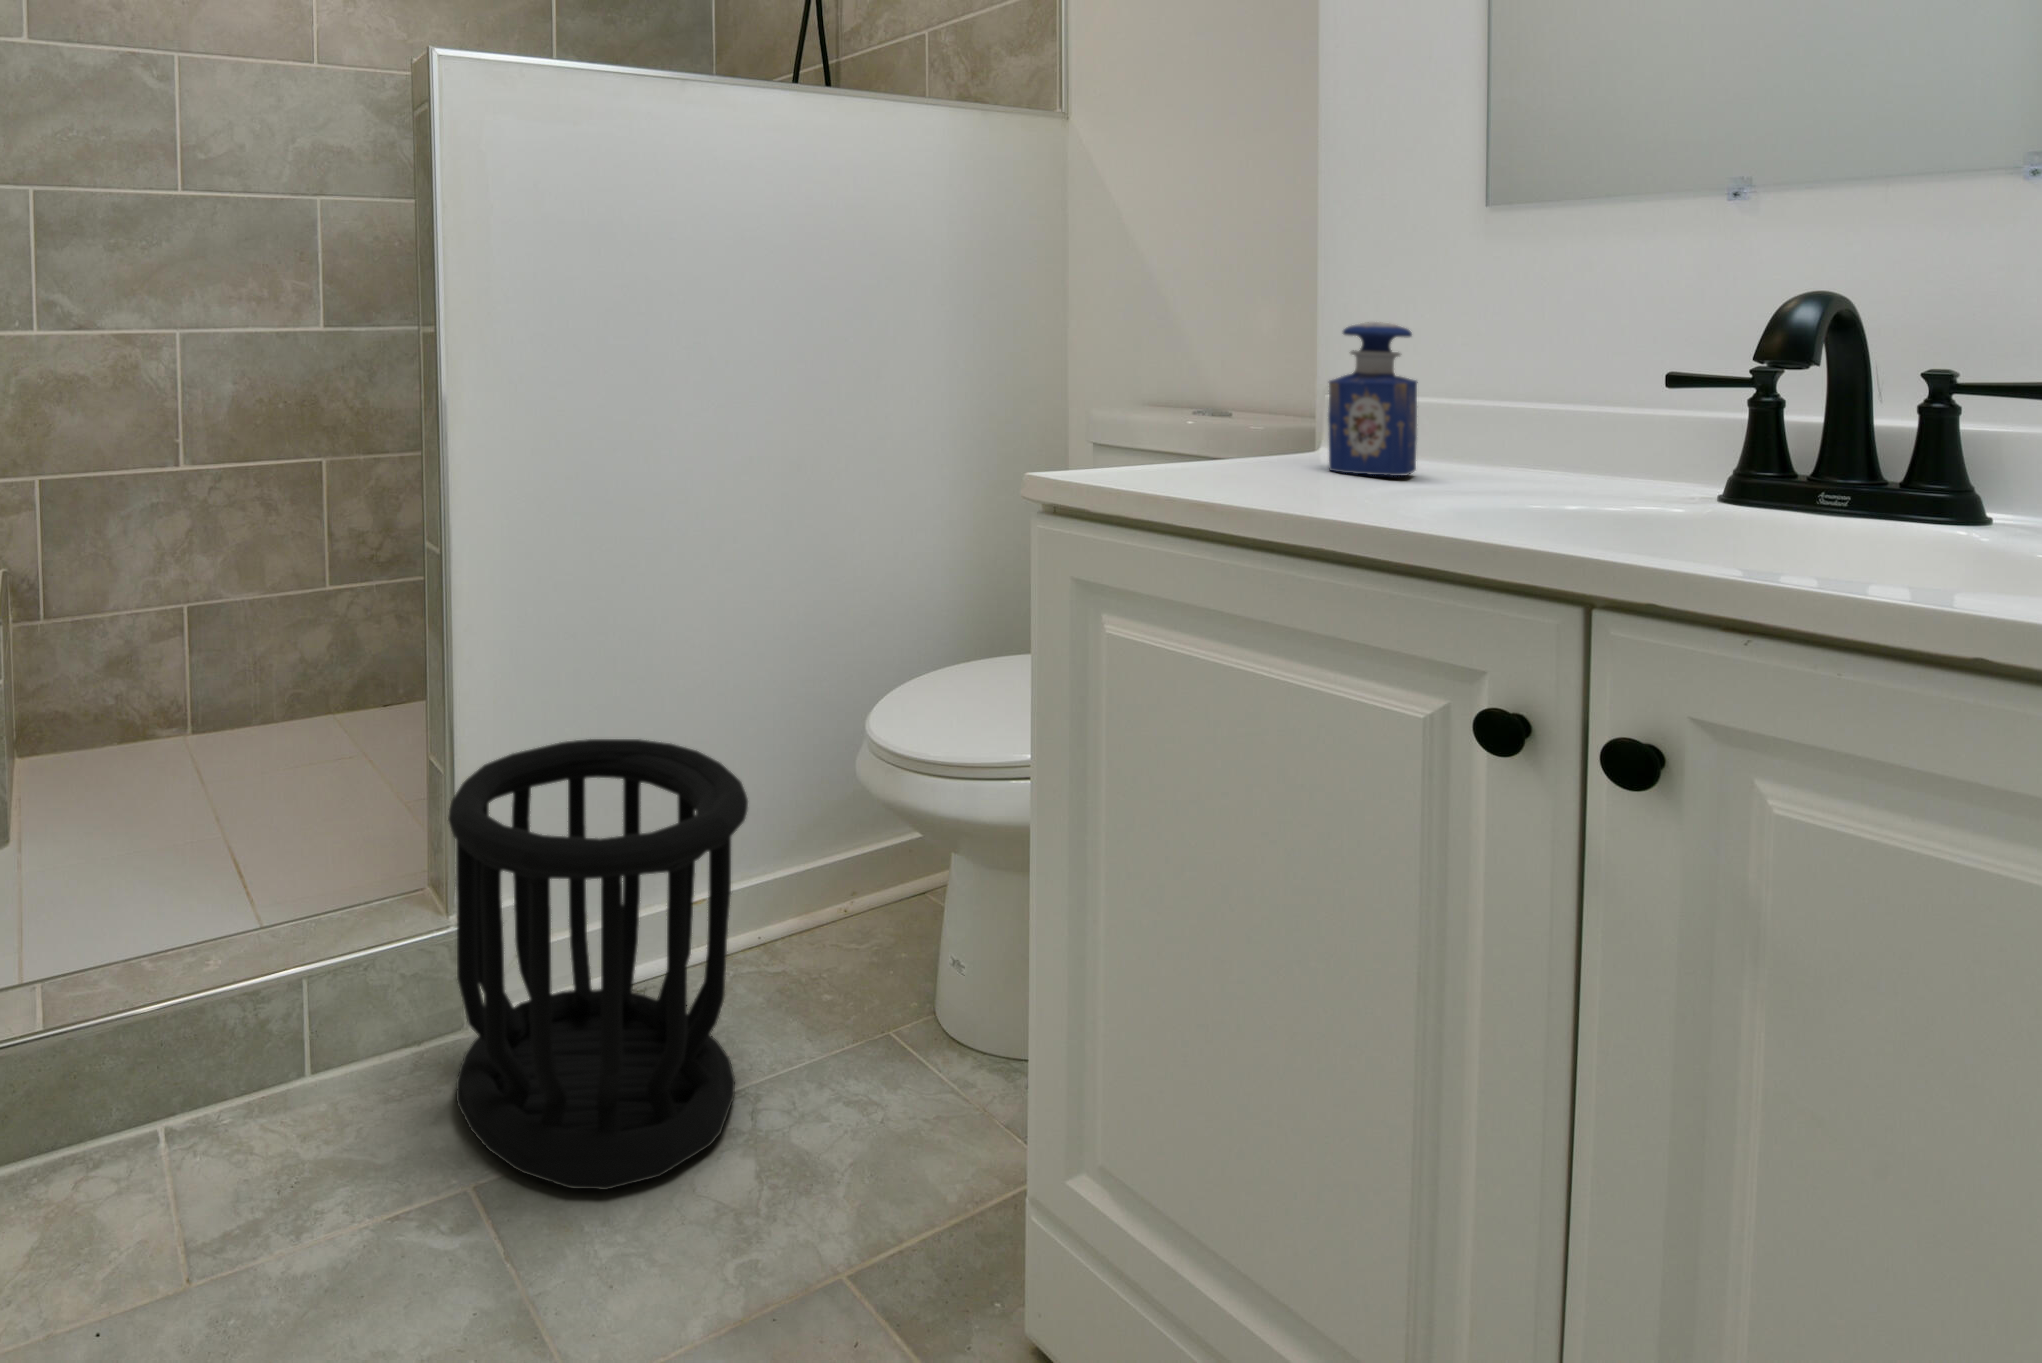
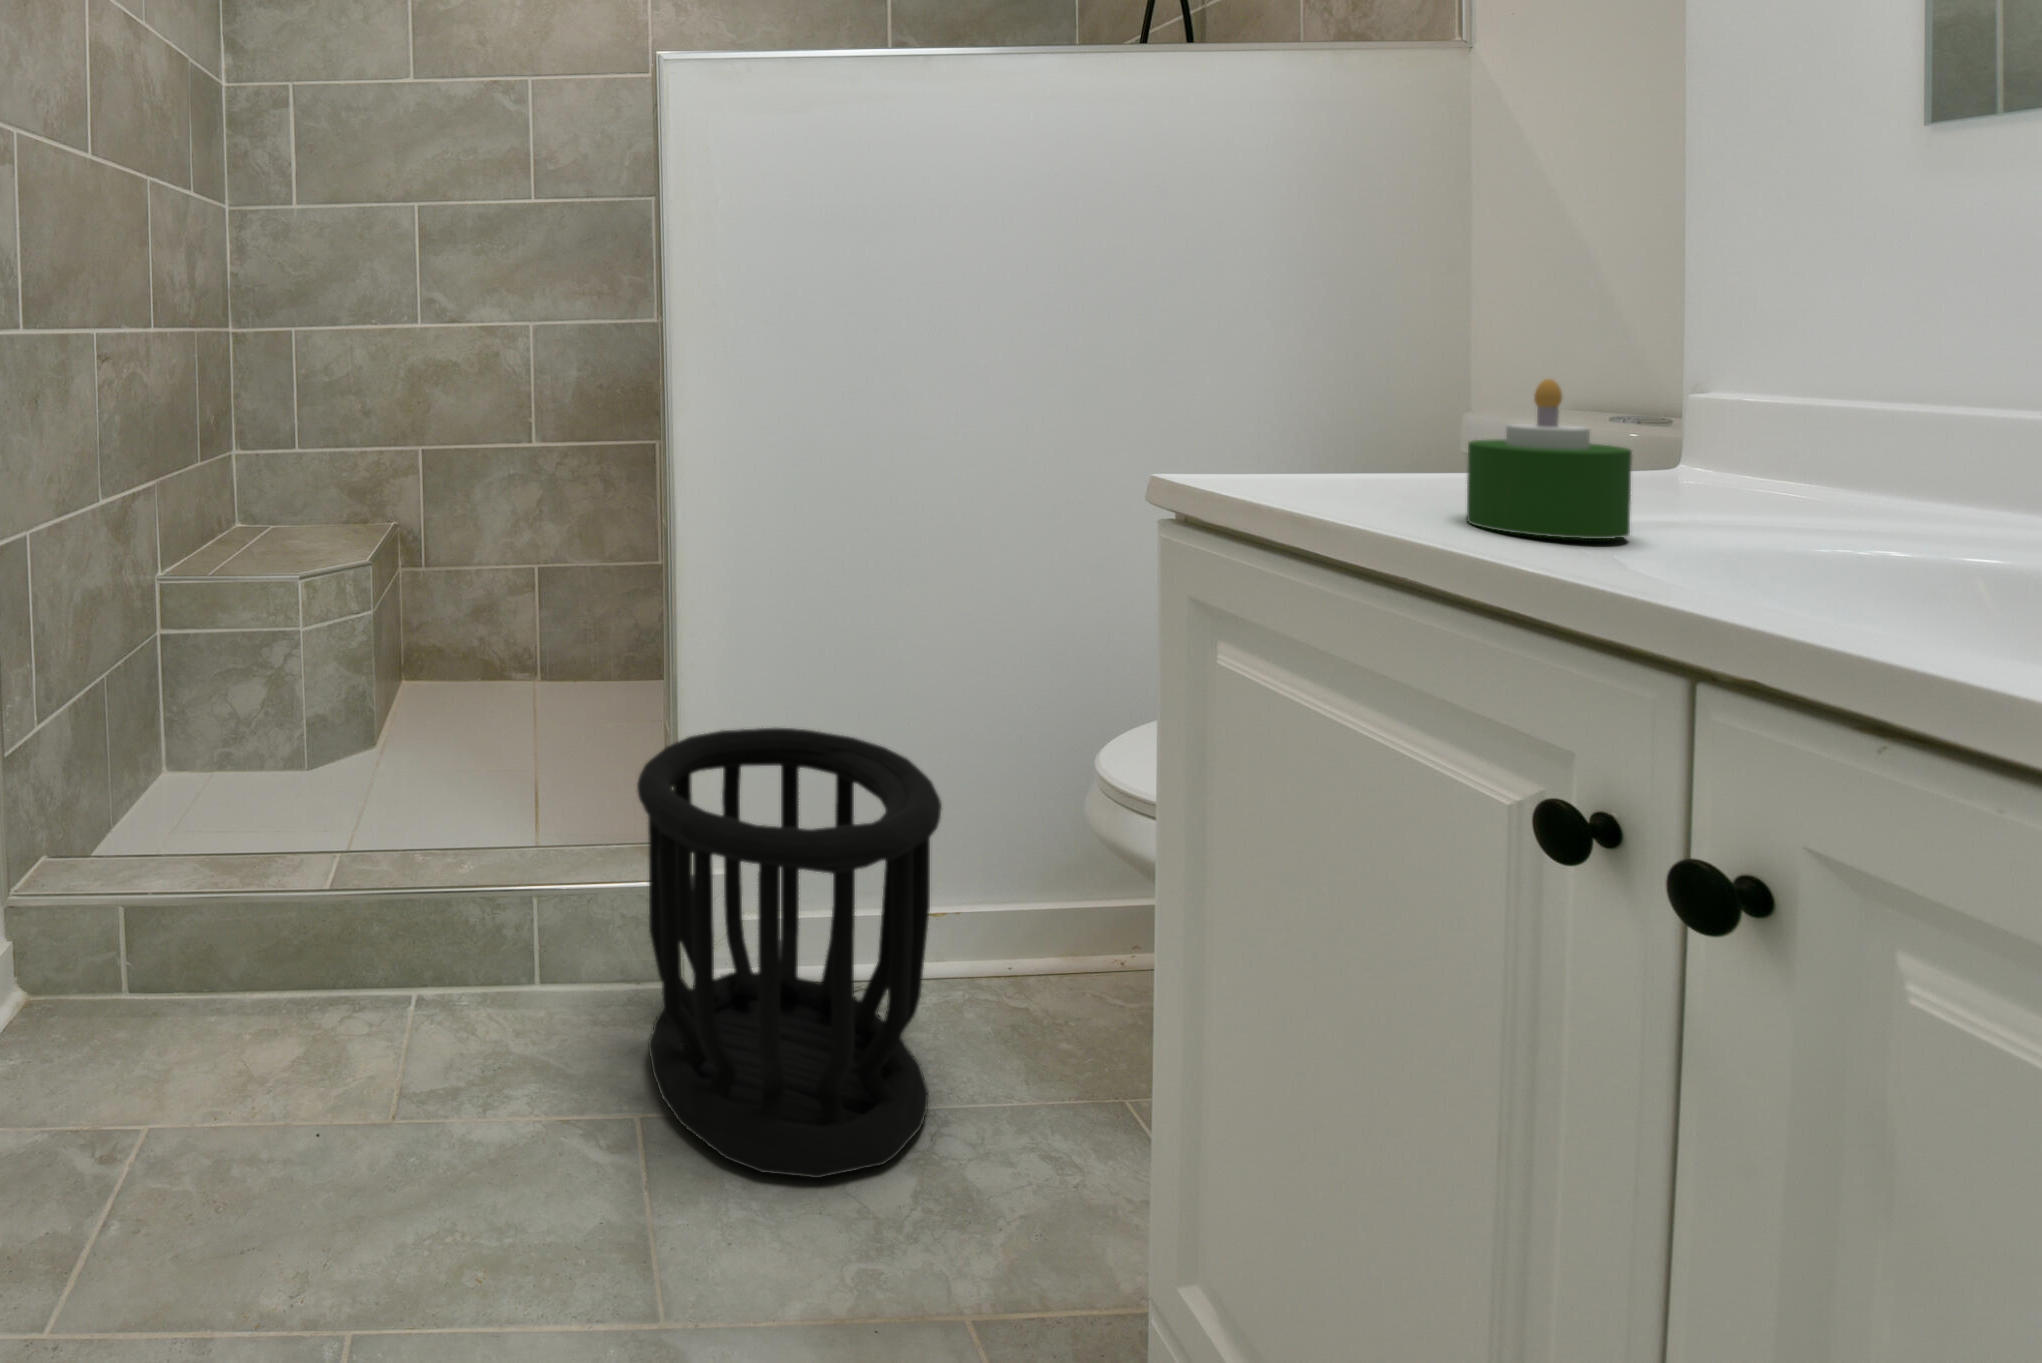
perfume bottle: present [1328,322,1418,476] -> none [1706,304,1879,526]
candle: none [1225,376,1328,494] -> present [1467,379,1632,539]

